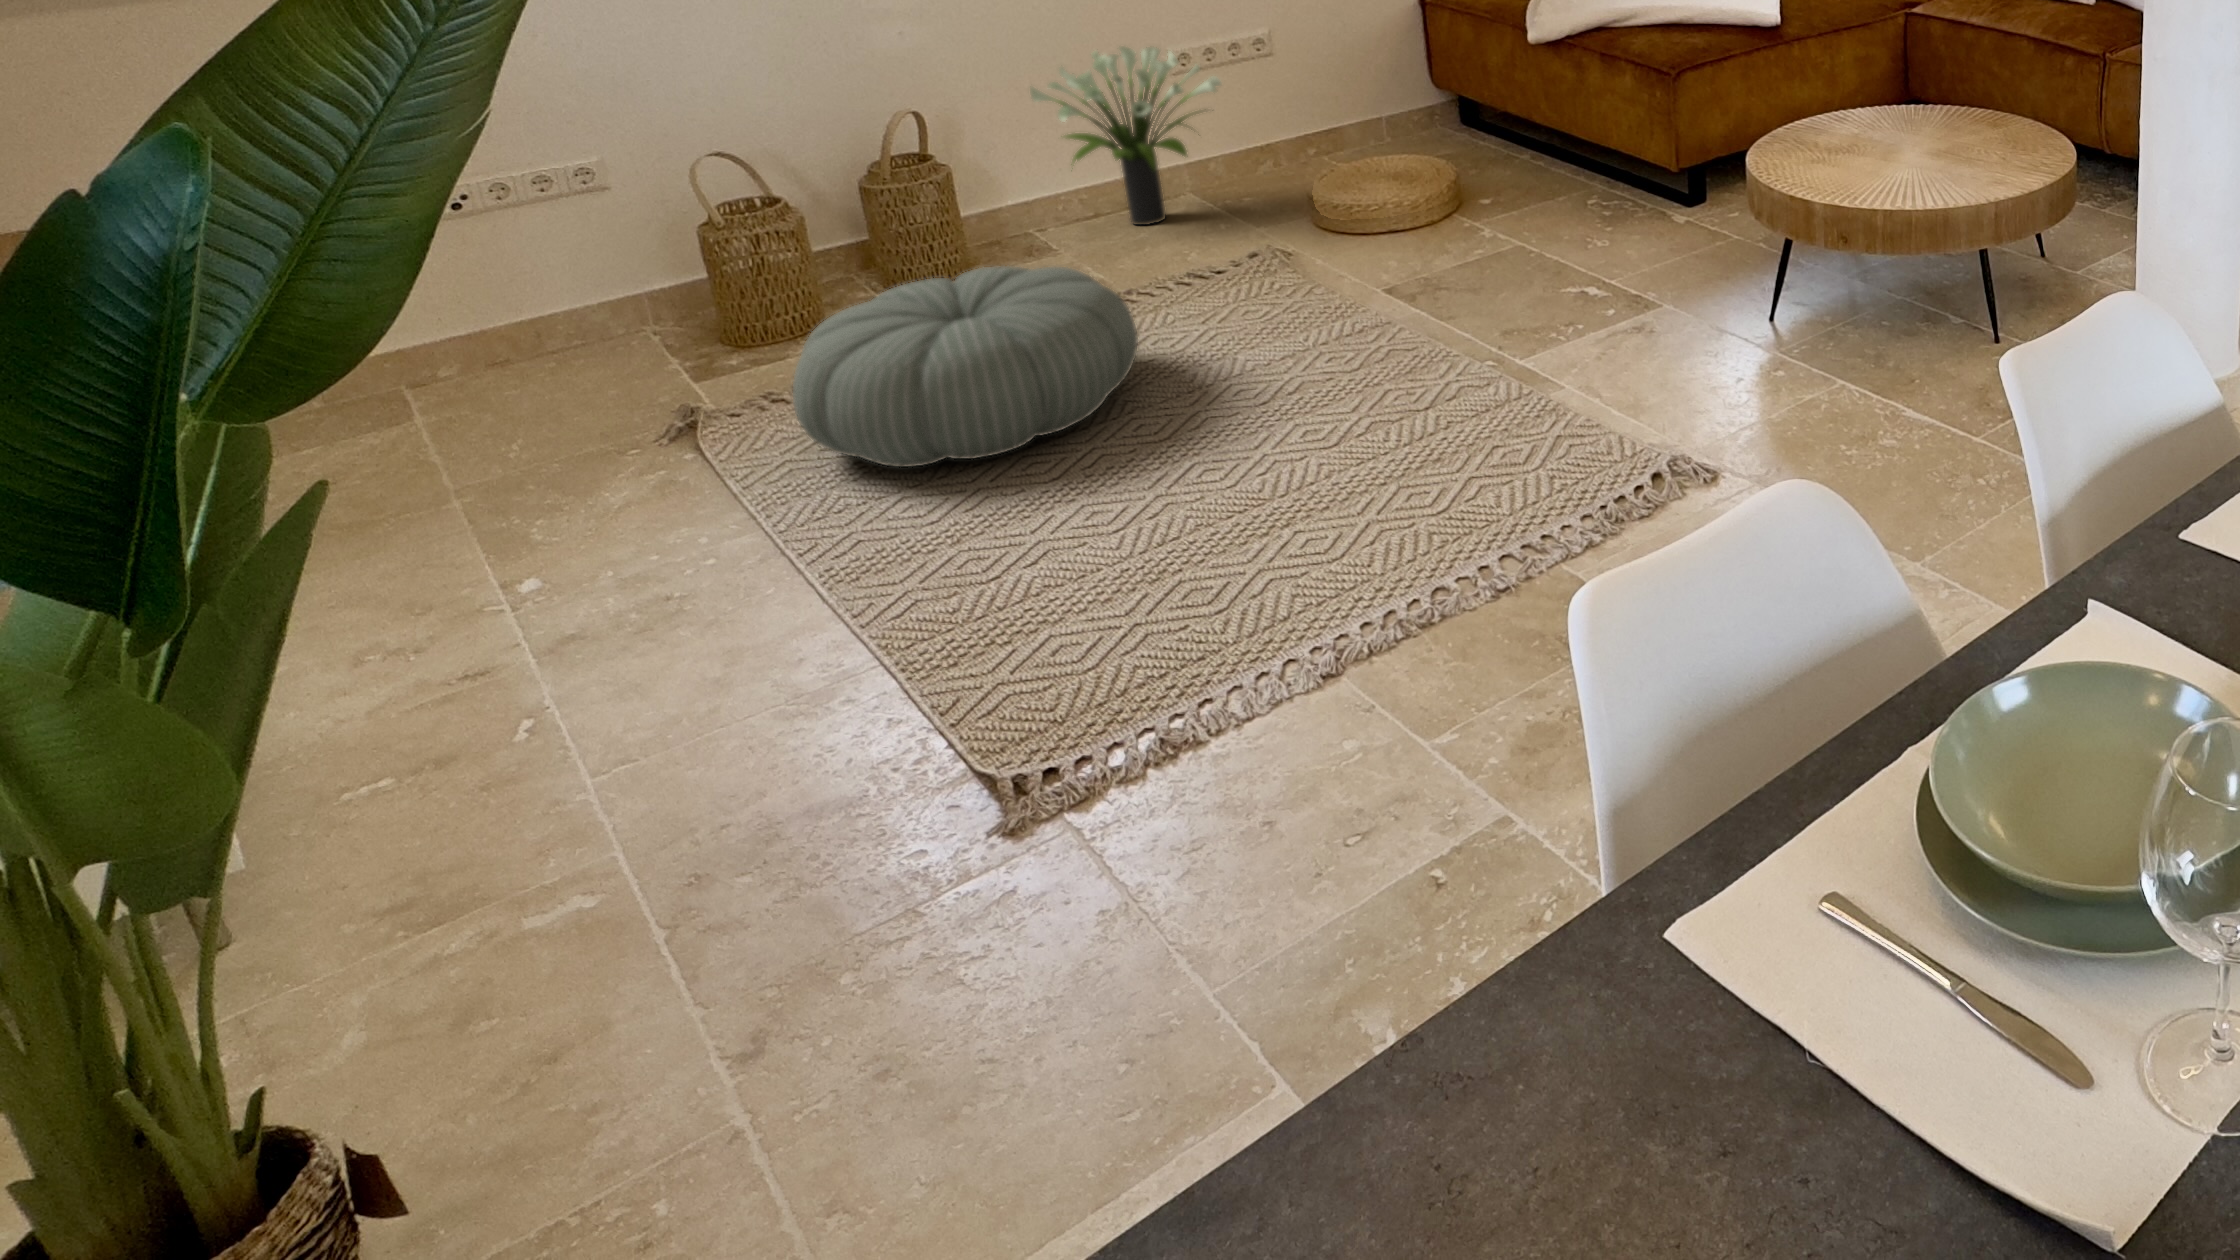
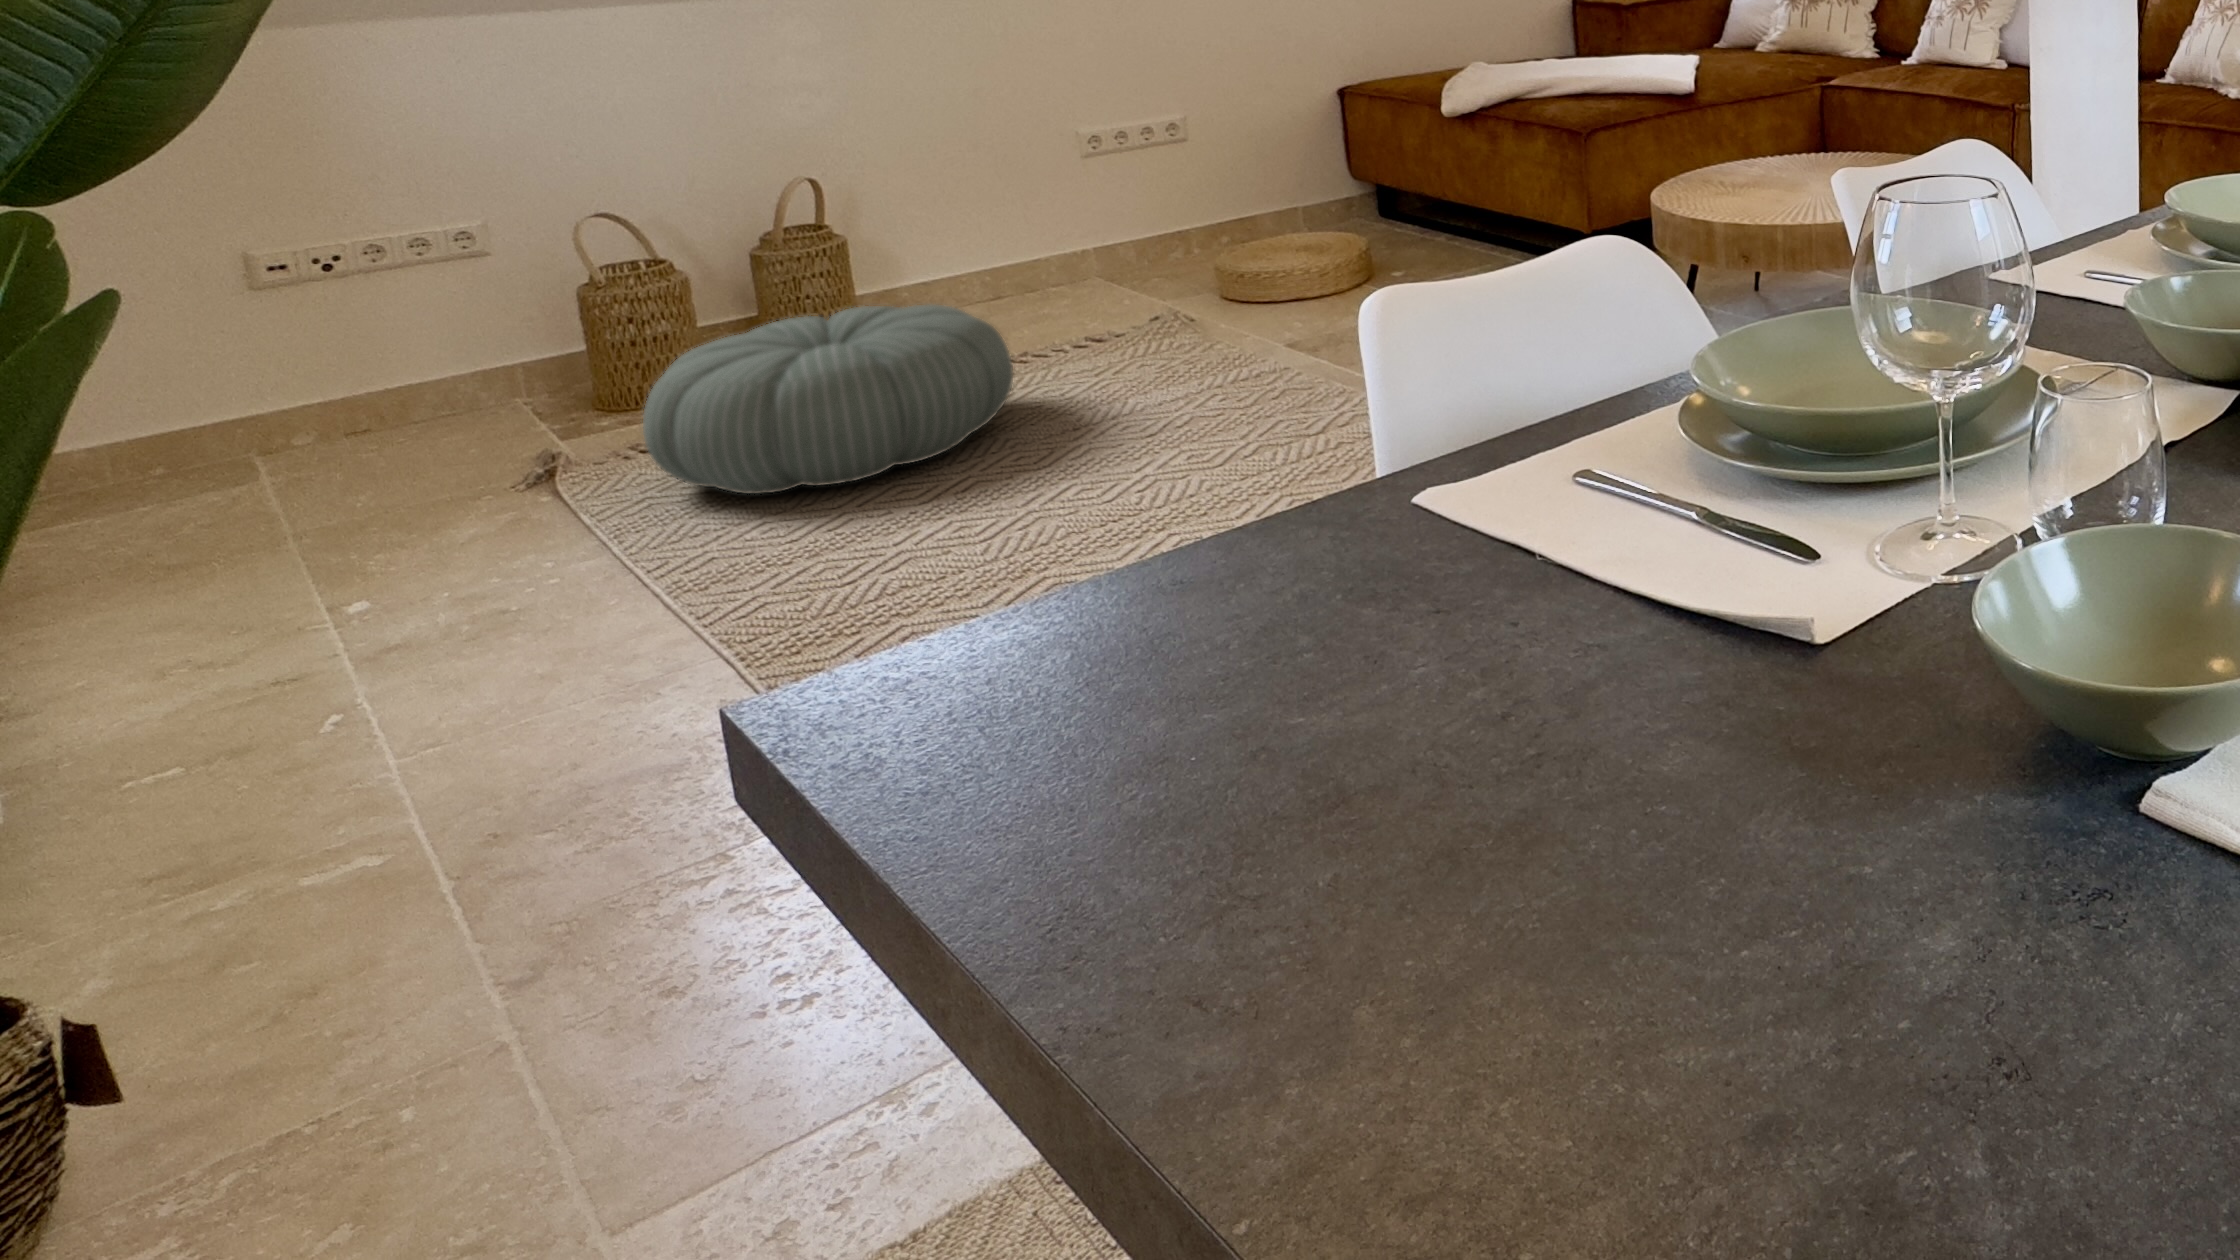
potted plant: present [1030,47,1221,225] -> none [935,117,1133,298]

